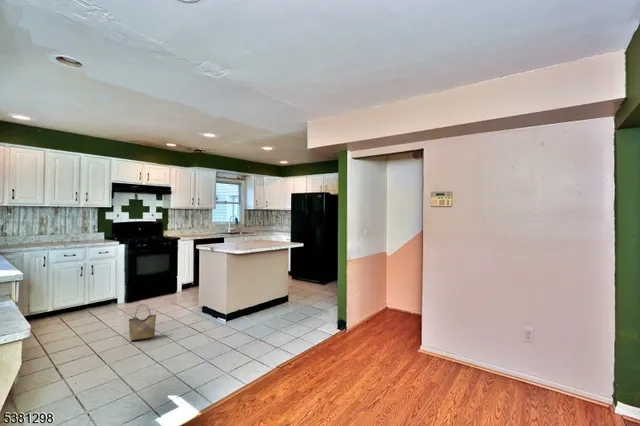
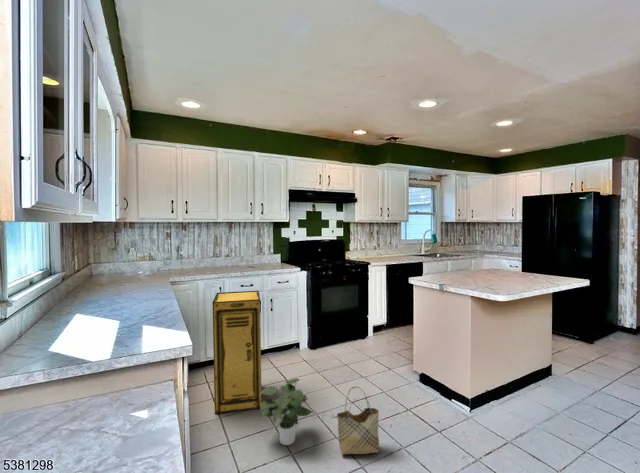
storage cabinet: none [39,256,79,339] -> present [213,291,262,414]
potted plant: none [75,305,115,343] -> present [260,379,313,445]

